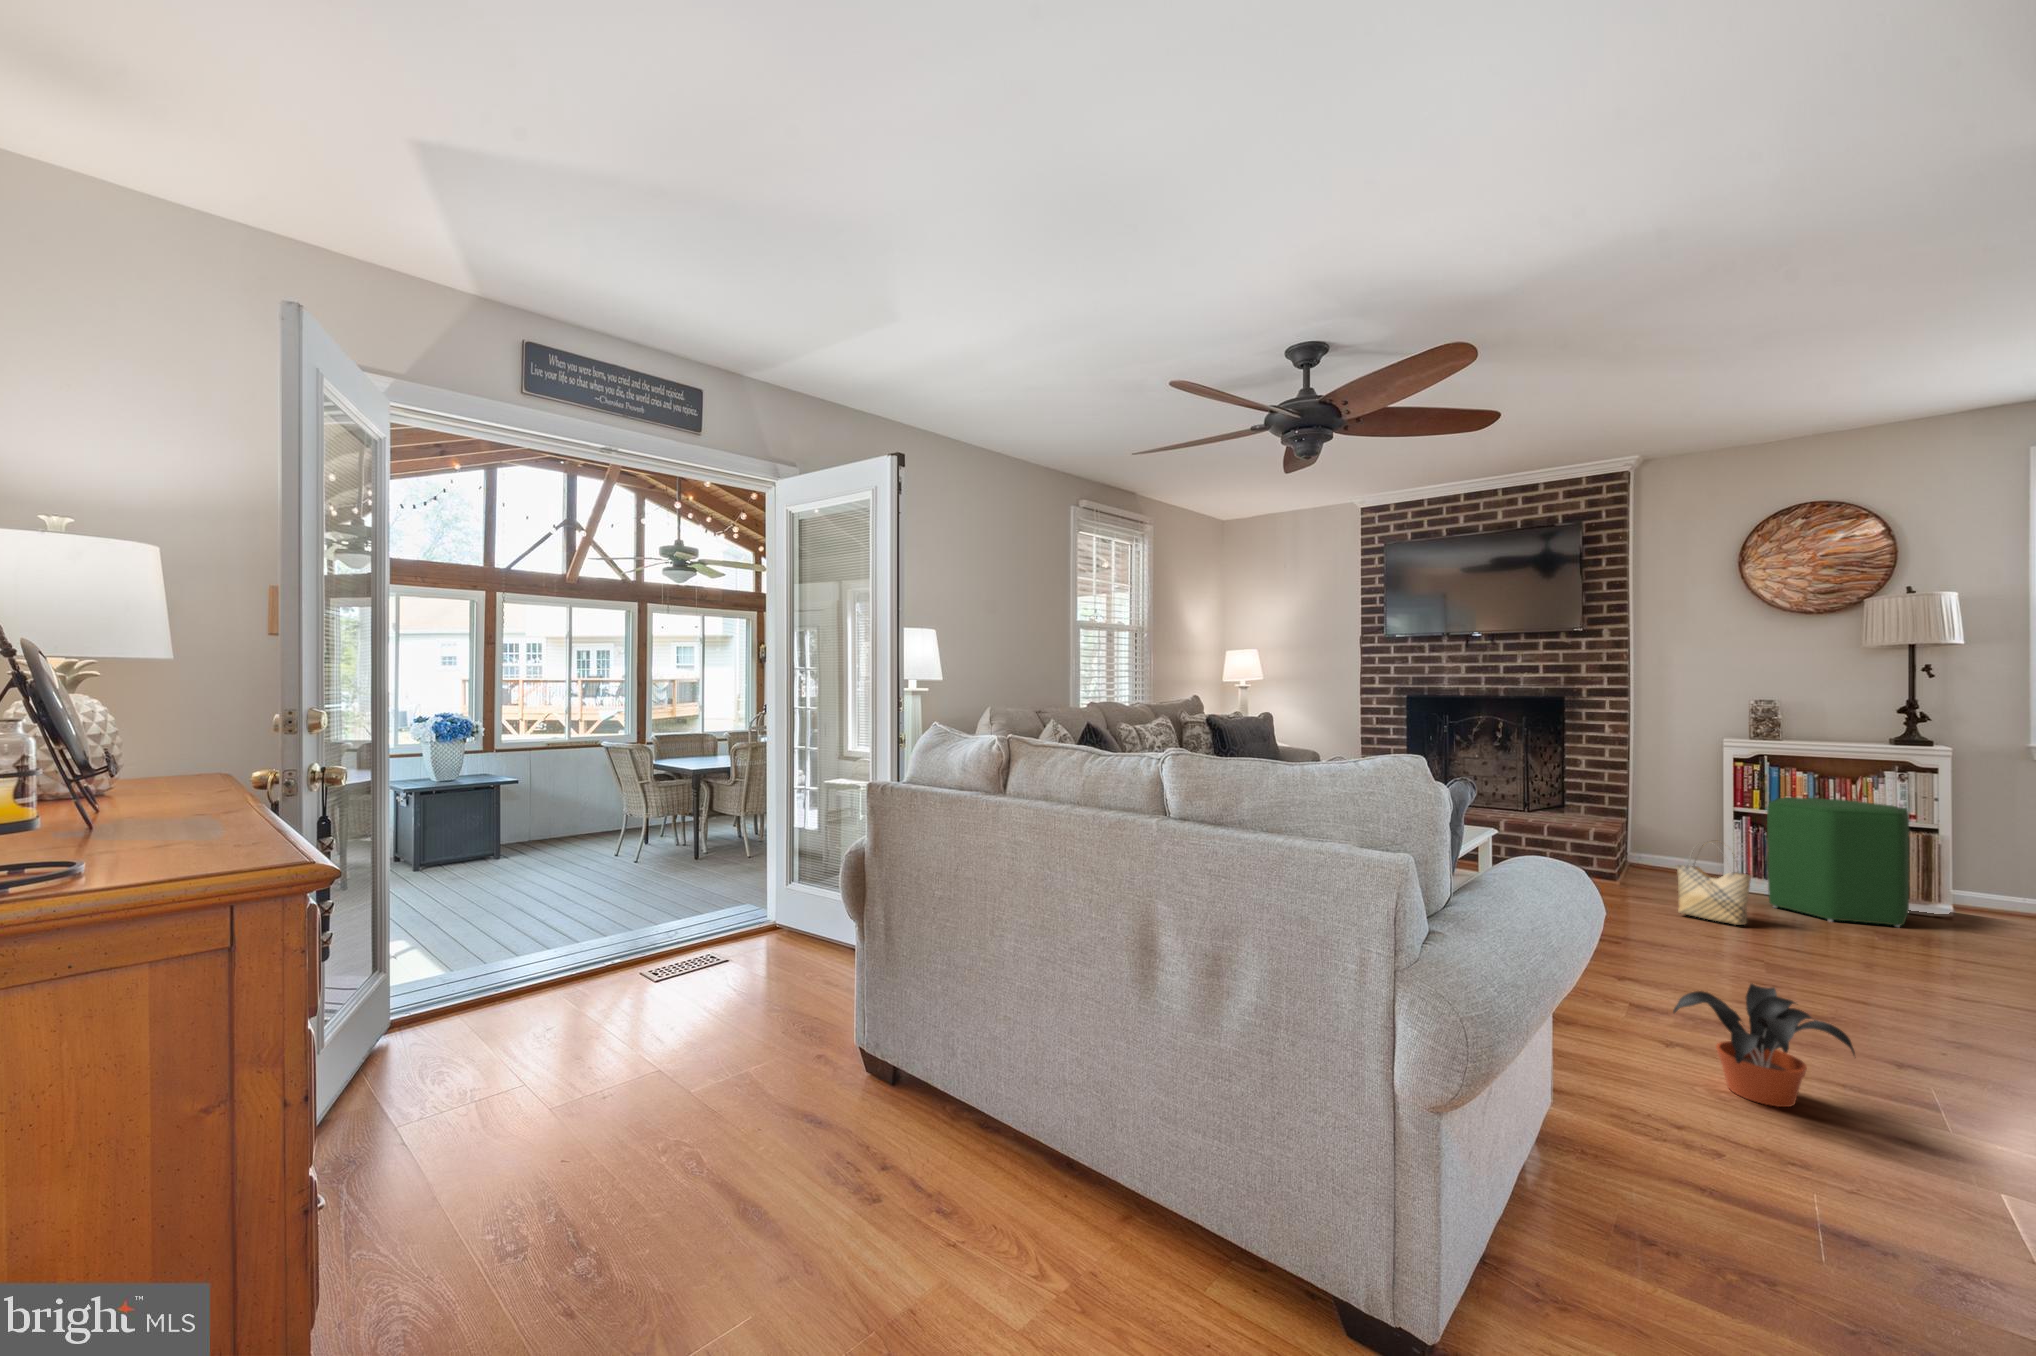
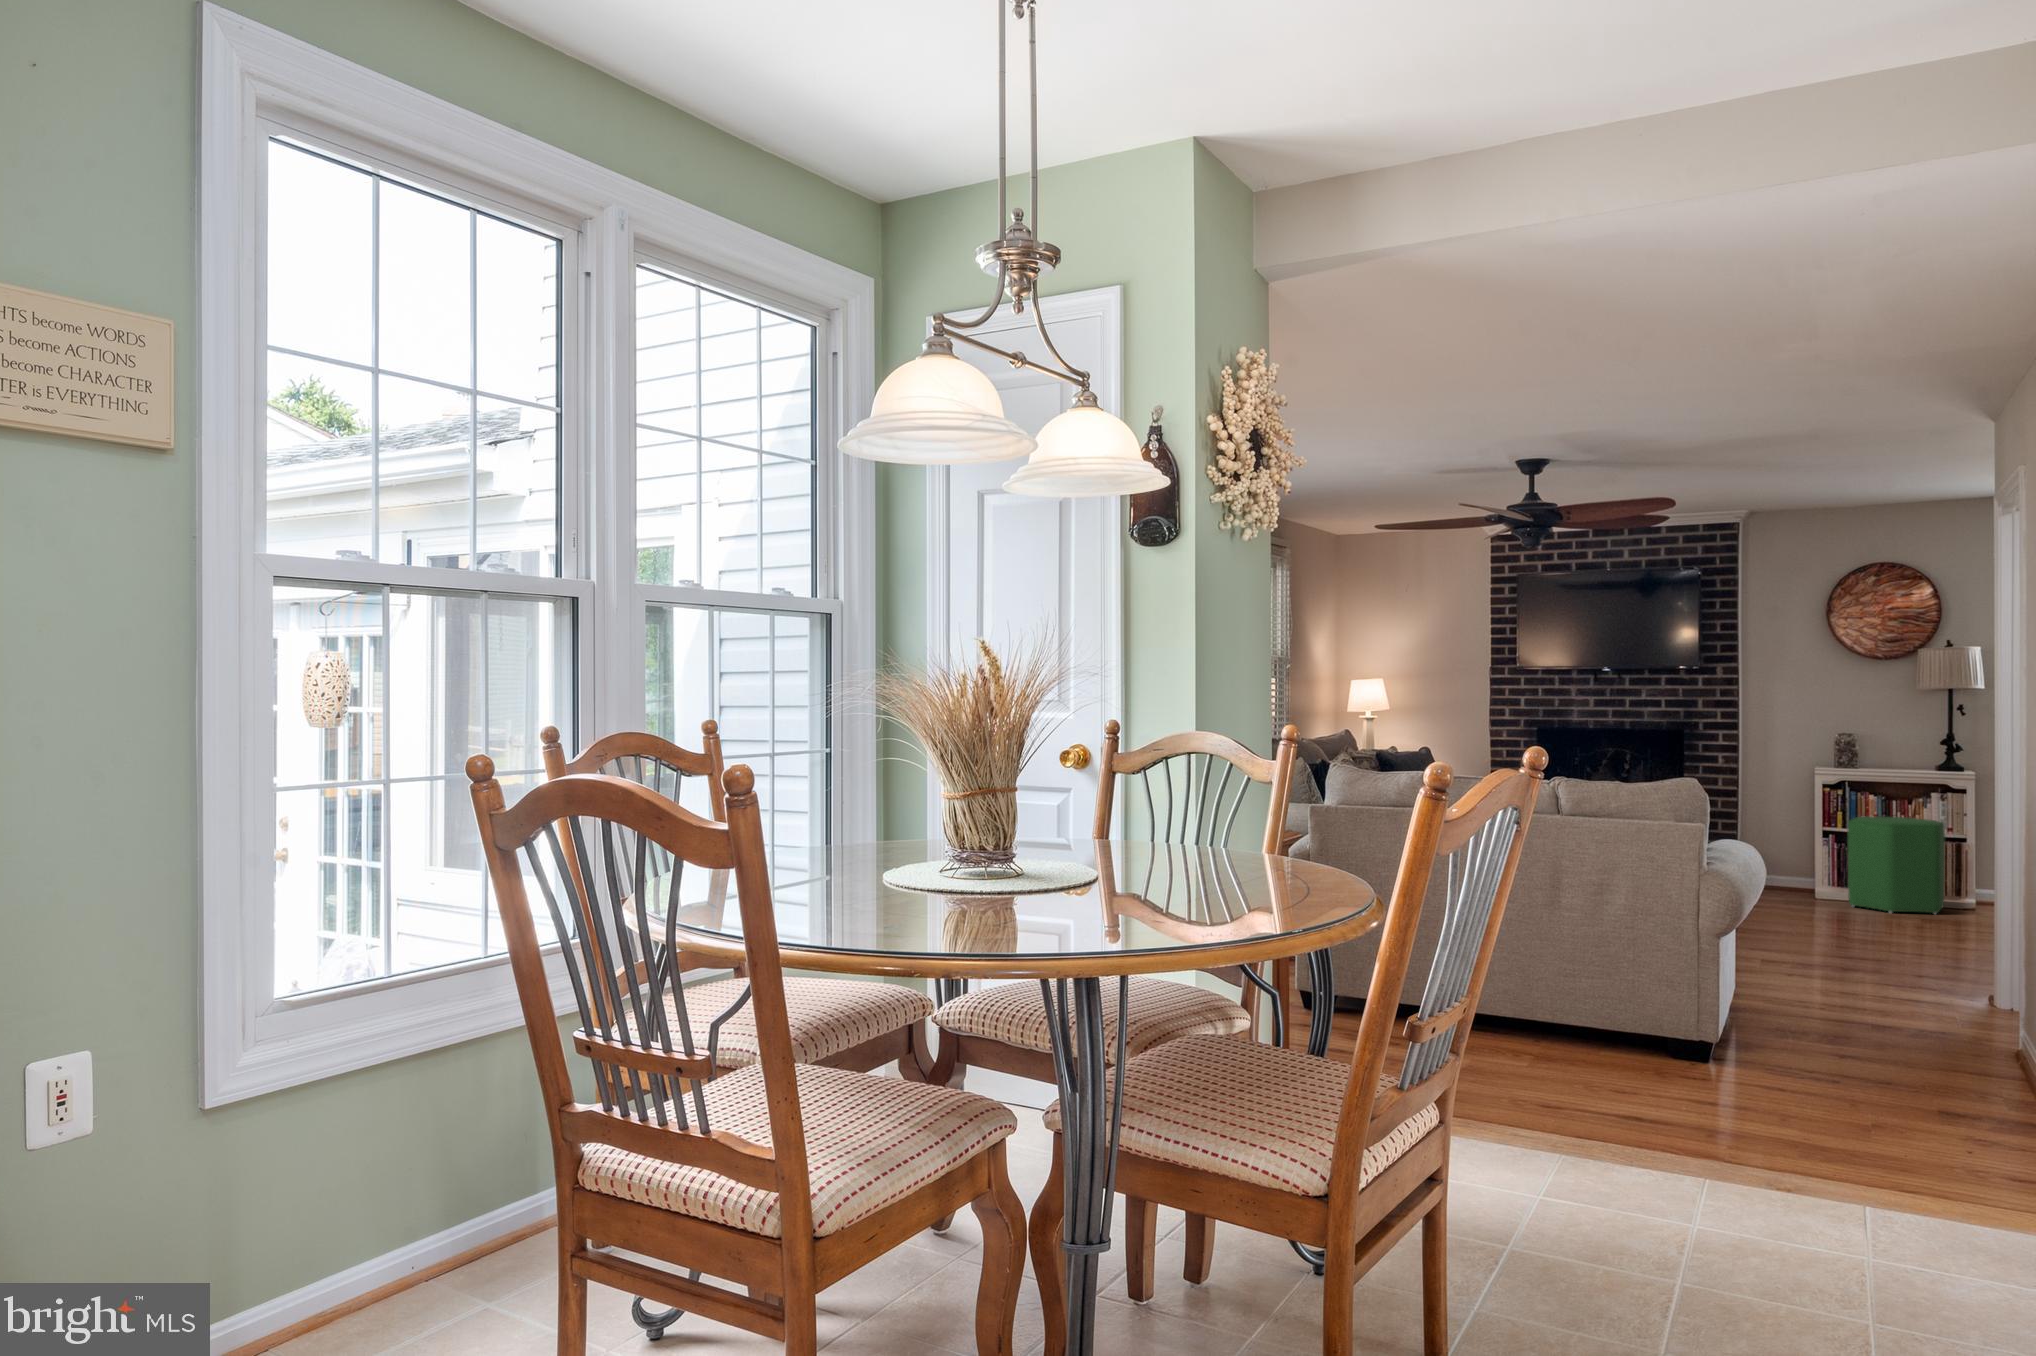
woven basket: present [1677,842,1751,925] -> none [1782,852,1836,917]
potted plant: present [1673,984,1855,1107] -> none [1793,920,1885,985]

